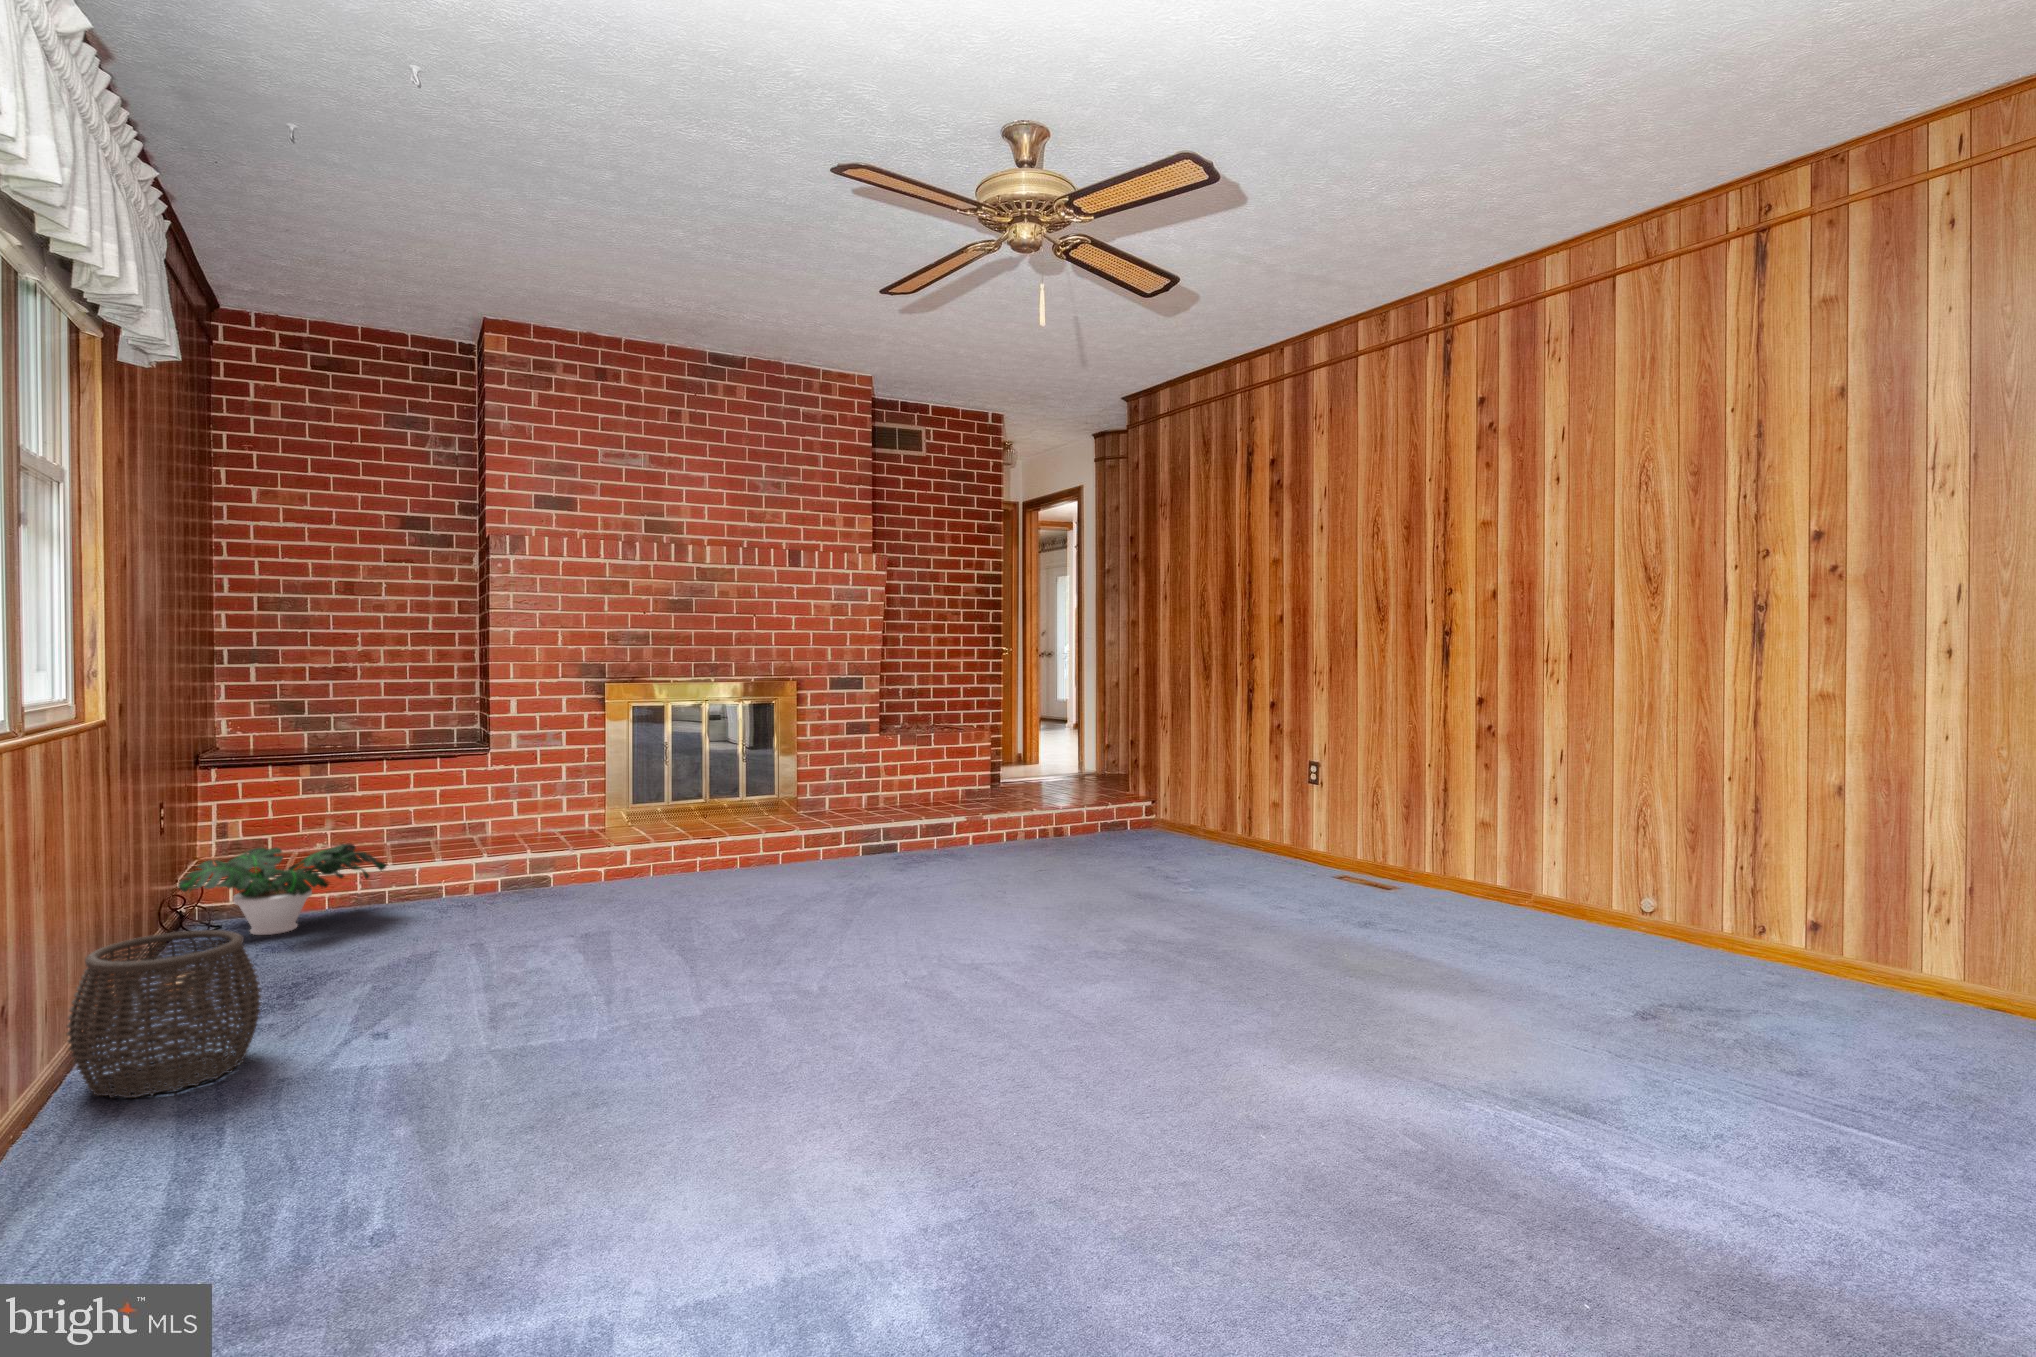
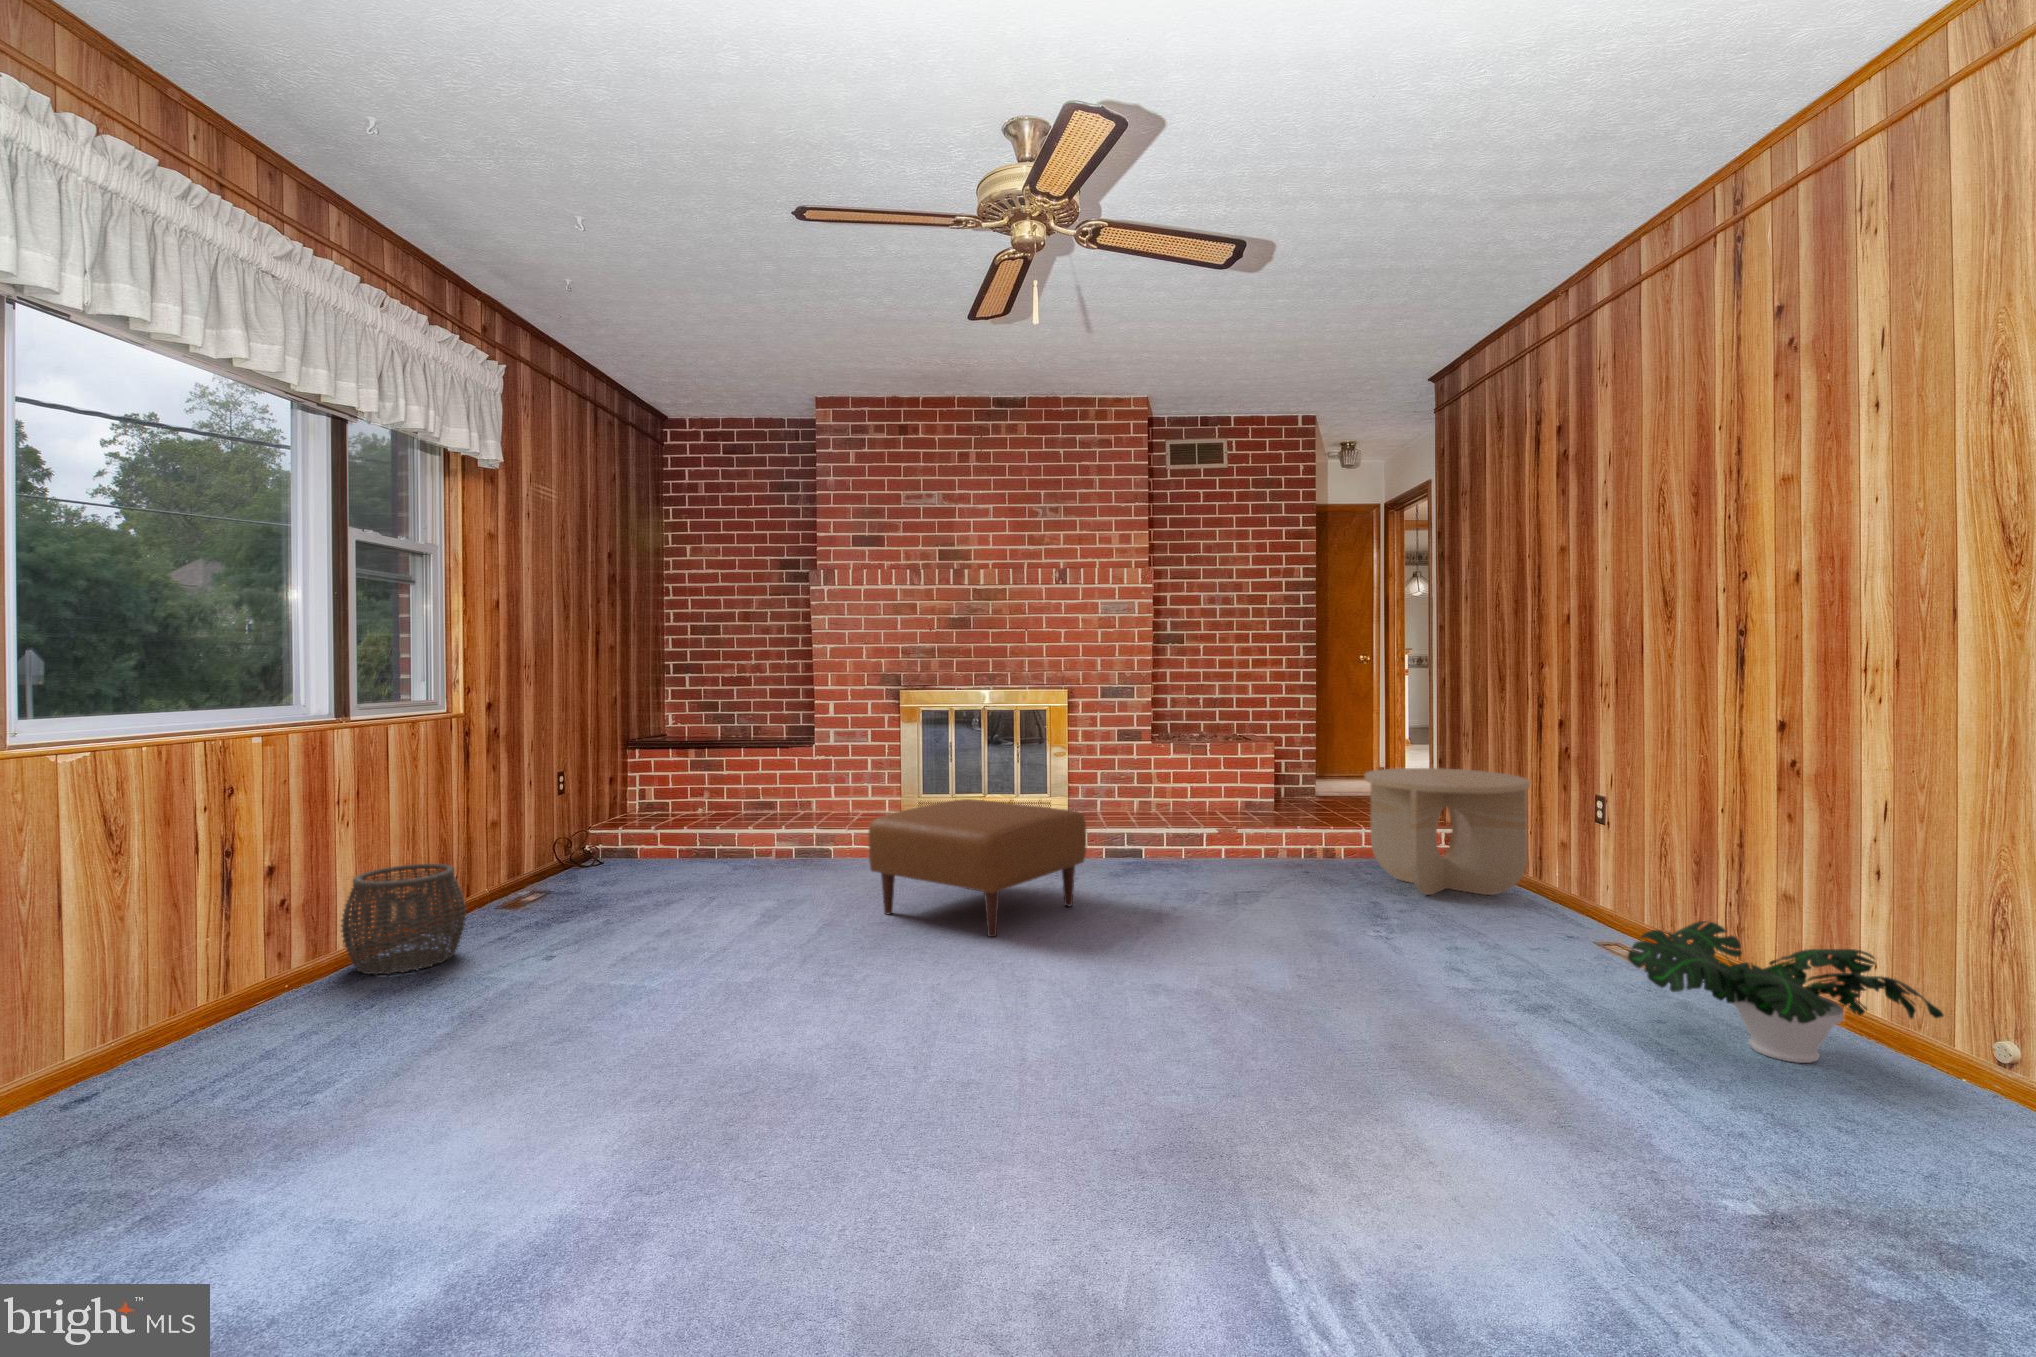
side table: none [1127,748,1260,858] -> present [1365,768,1530,895]
ottoman: none [725,802,935,936] -> present [869,799,1087,937]
potted plant: present [178,844,386,935] -> present [1628,921,1944,1063]

